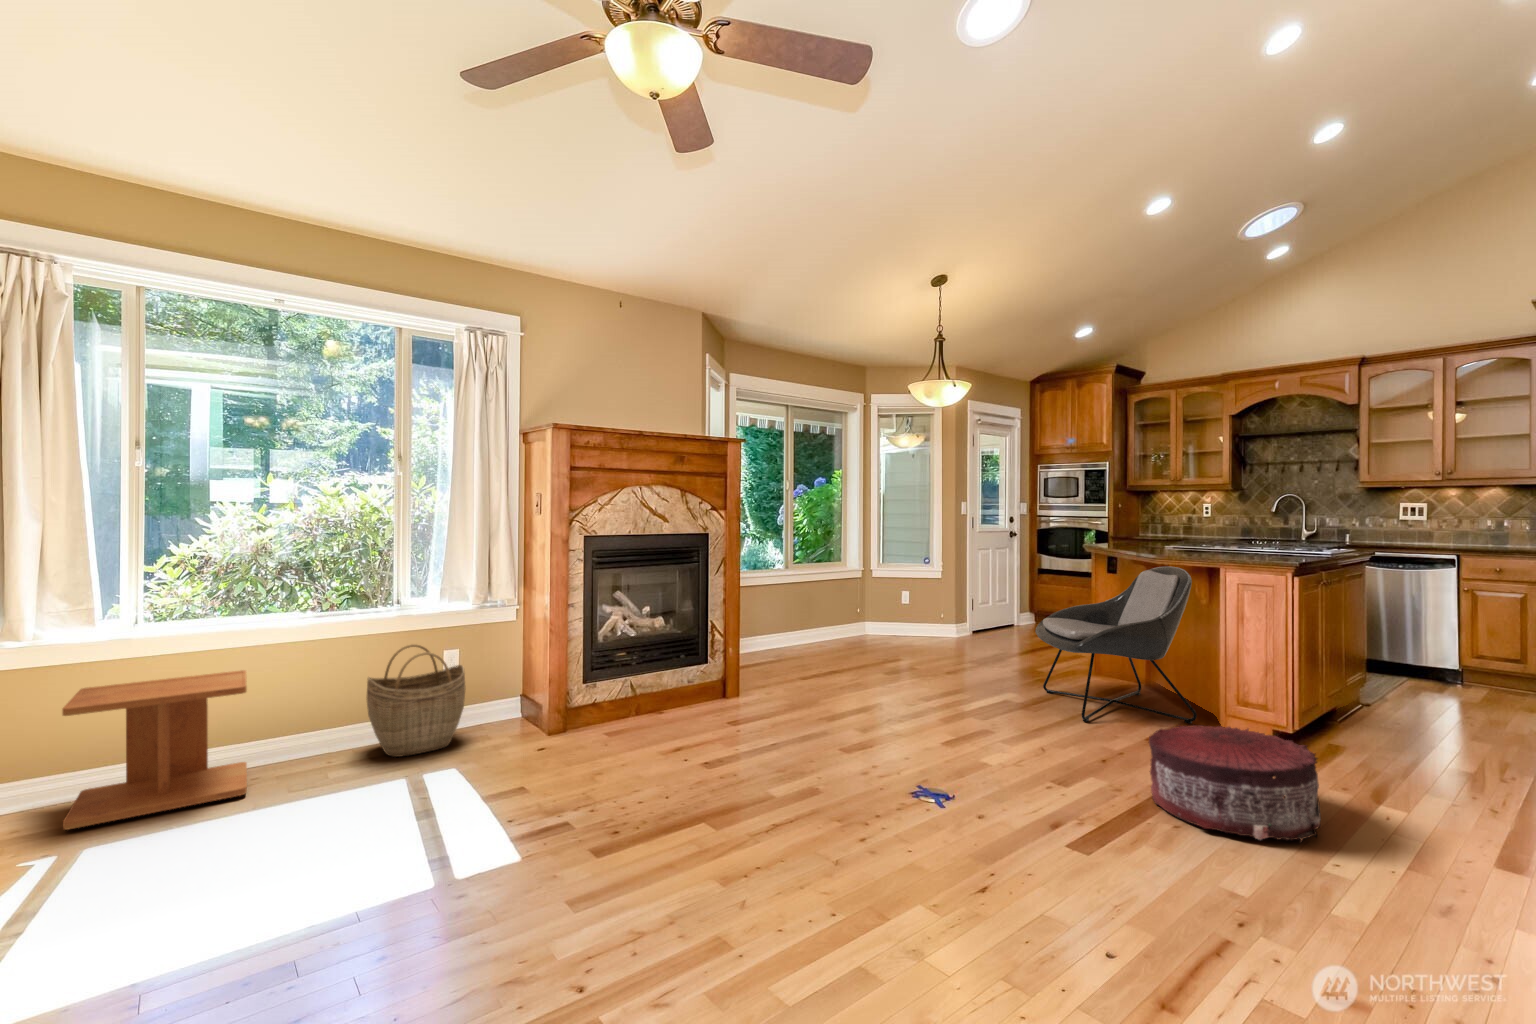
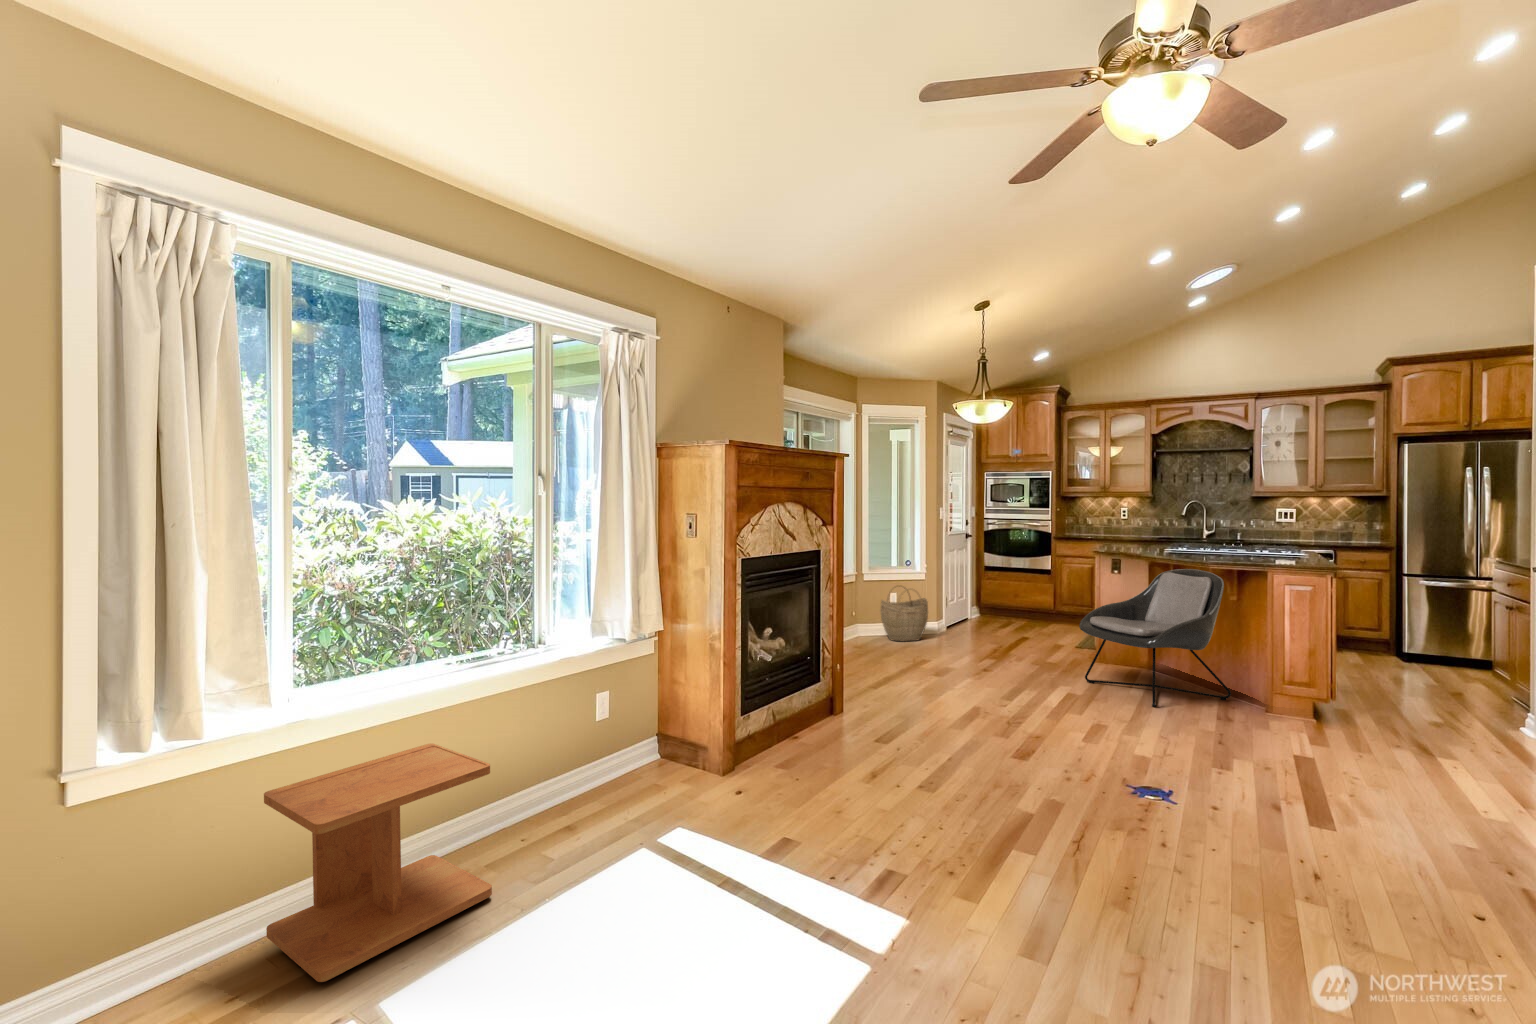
woven basket: present [366,644,465,757] -> present [880,585,928,641]
pouf: present [1149,725,1321,841] -> none [1278,703,1434,793]

